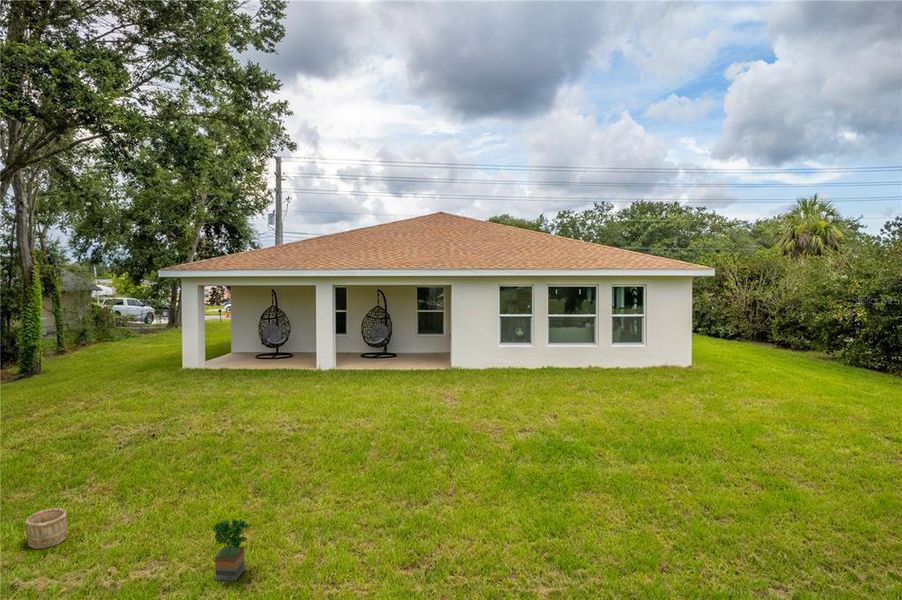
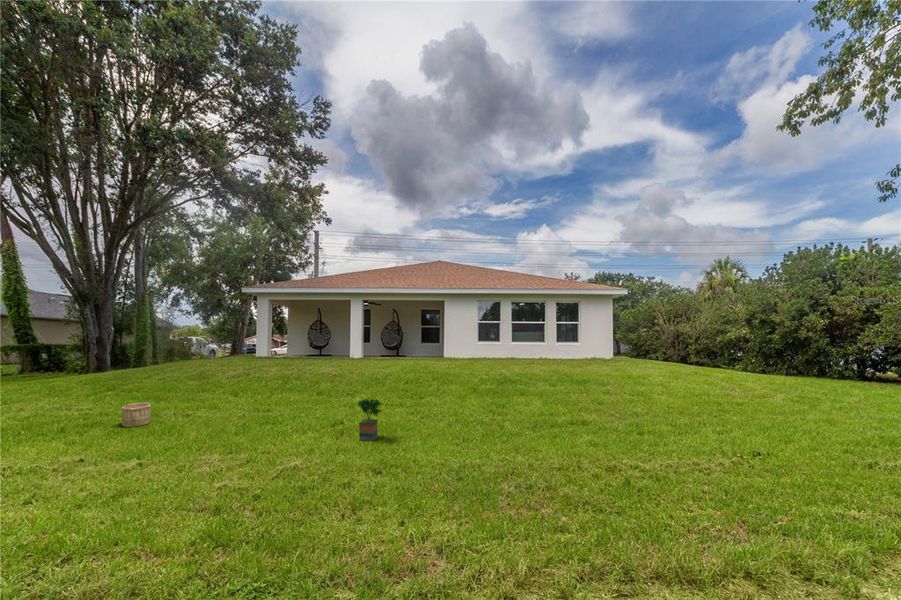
potted tree: present [213,520,250,581] -> present [358,399,382,441]

